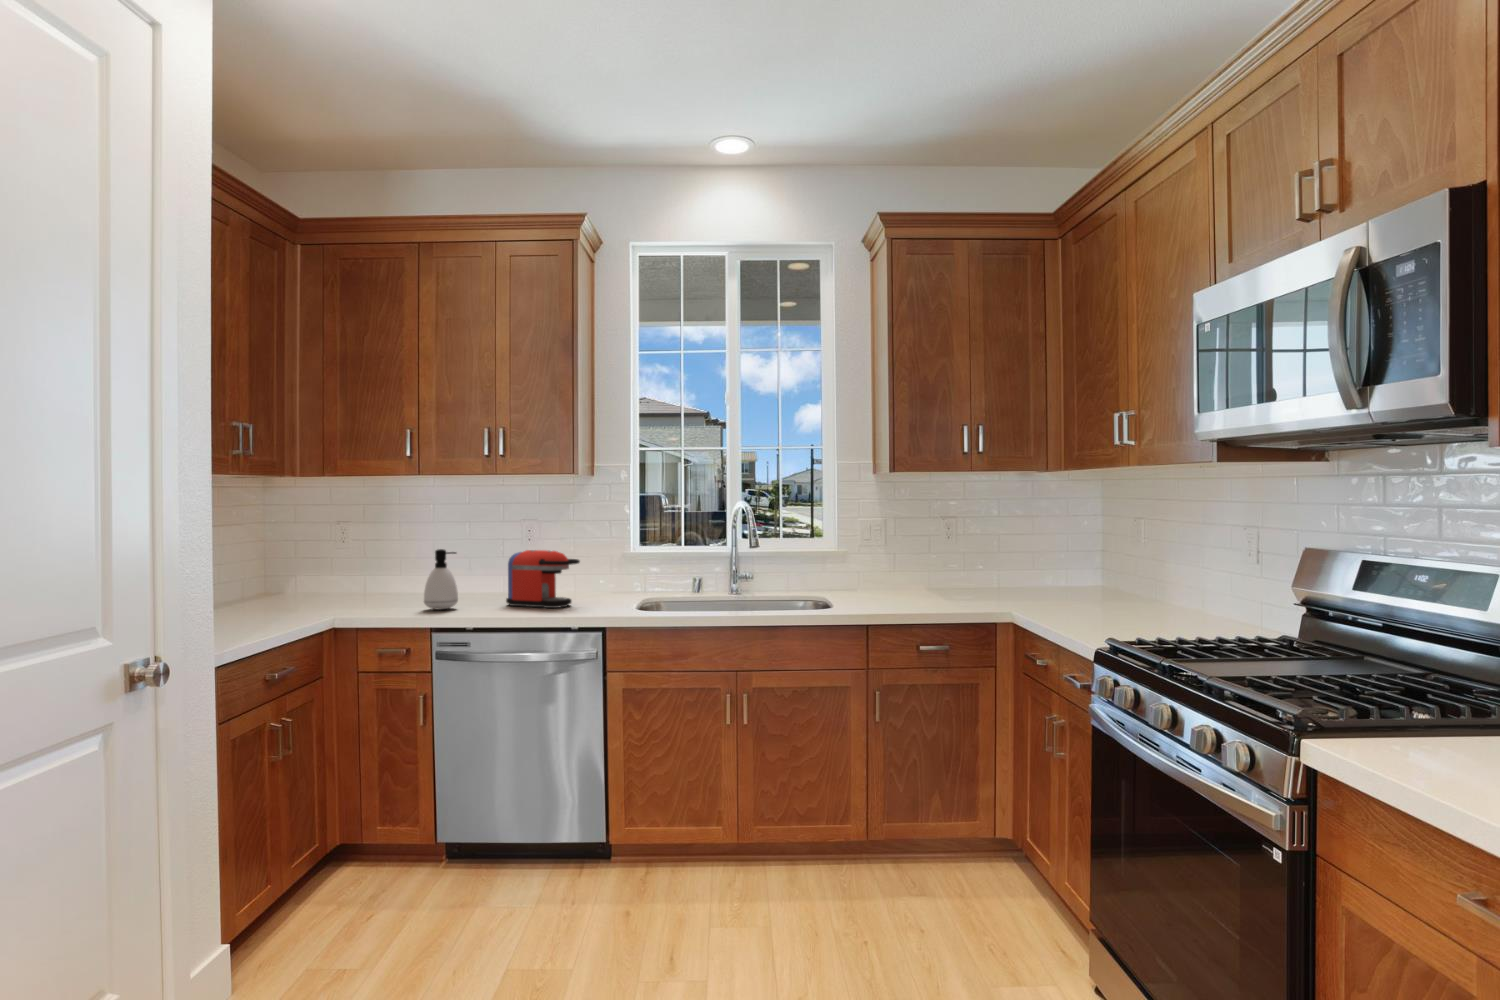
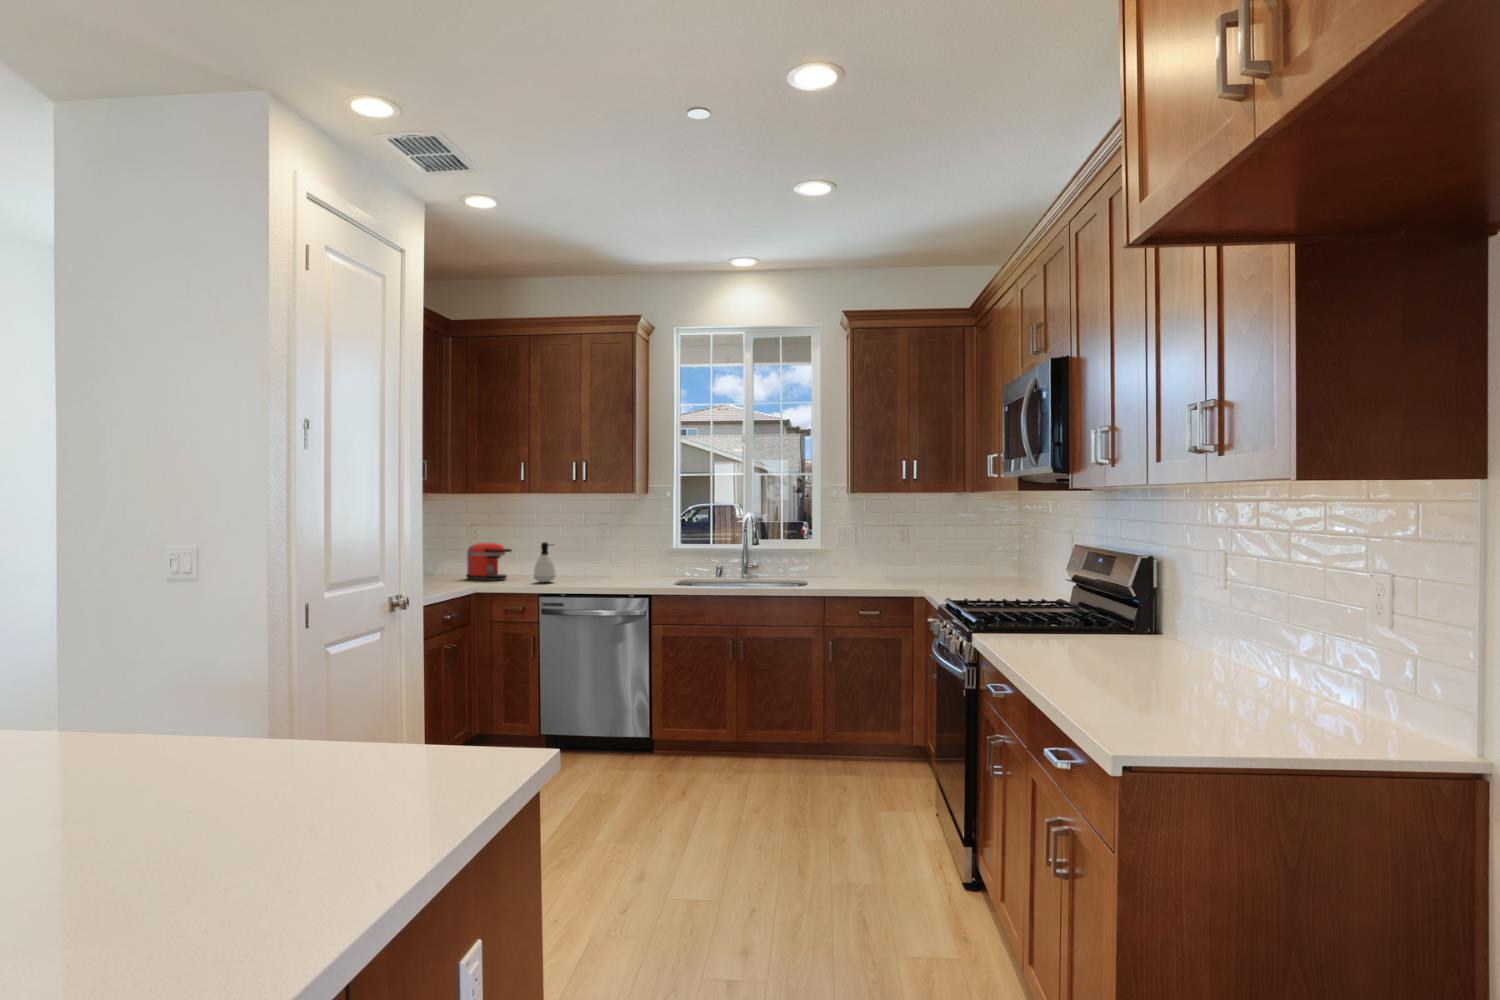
coffee maker: present [506,550,580,608] -> present [466,543,512,580]

